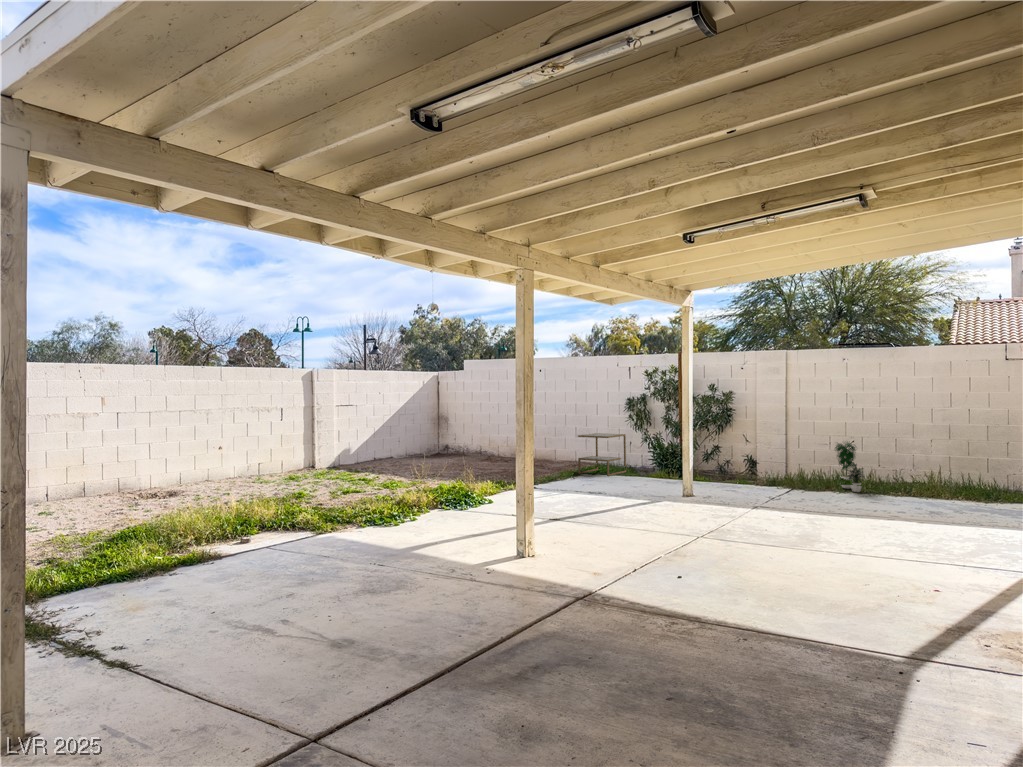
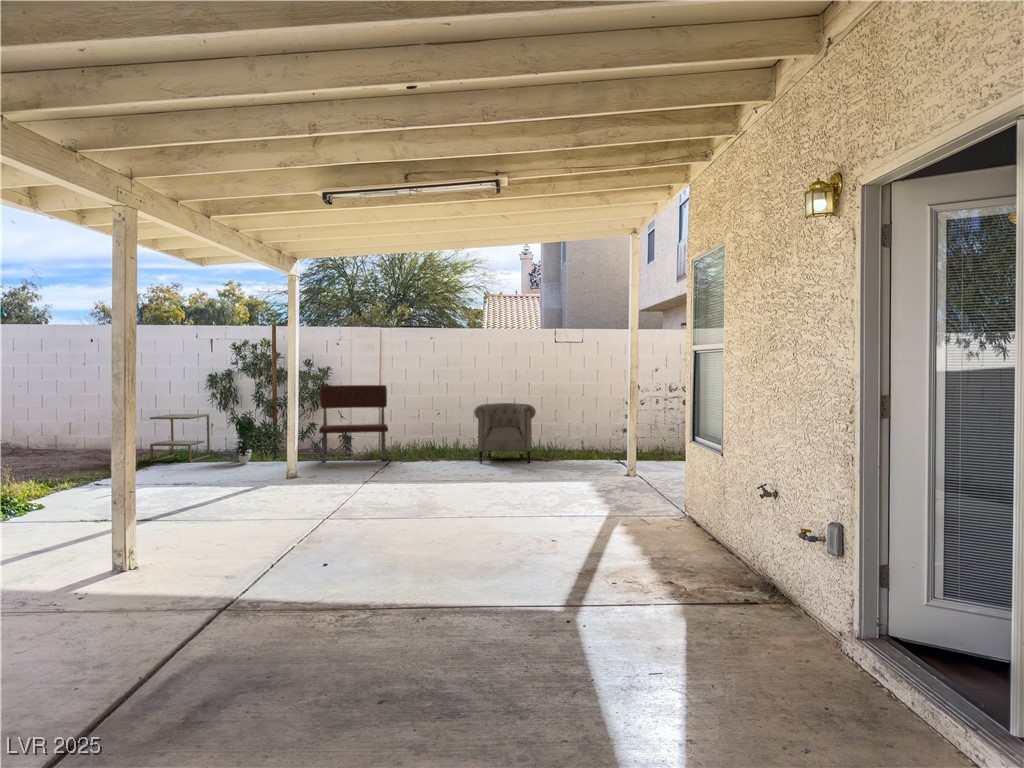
bench: none [719,409,792,487] -> present [319,385,388,462]
chair: none [892,431,977,504] -> present [474,403,536,463]
potted plant: present [835,442,863,492] -> present [234,416,255,464]

